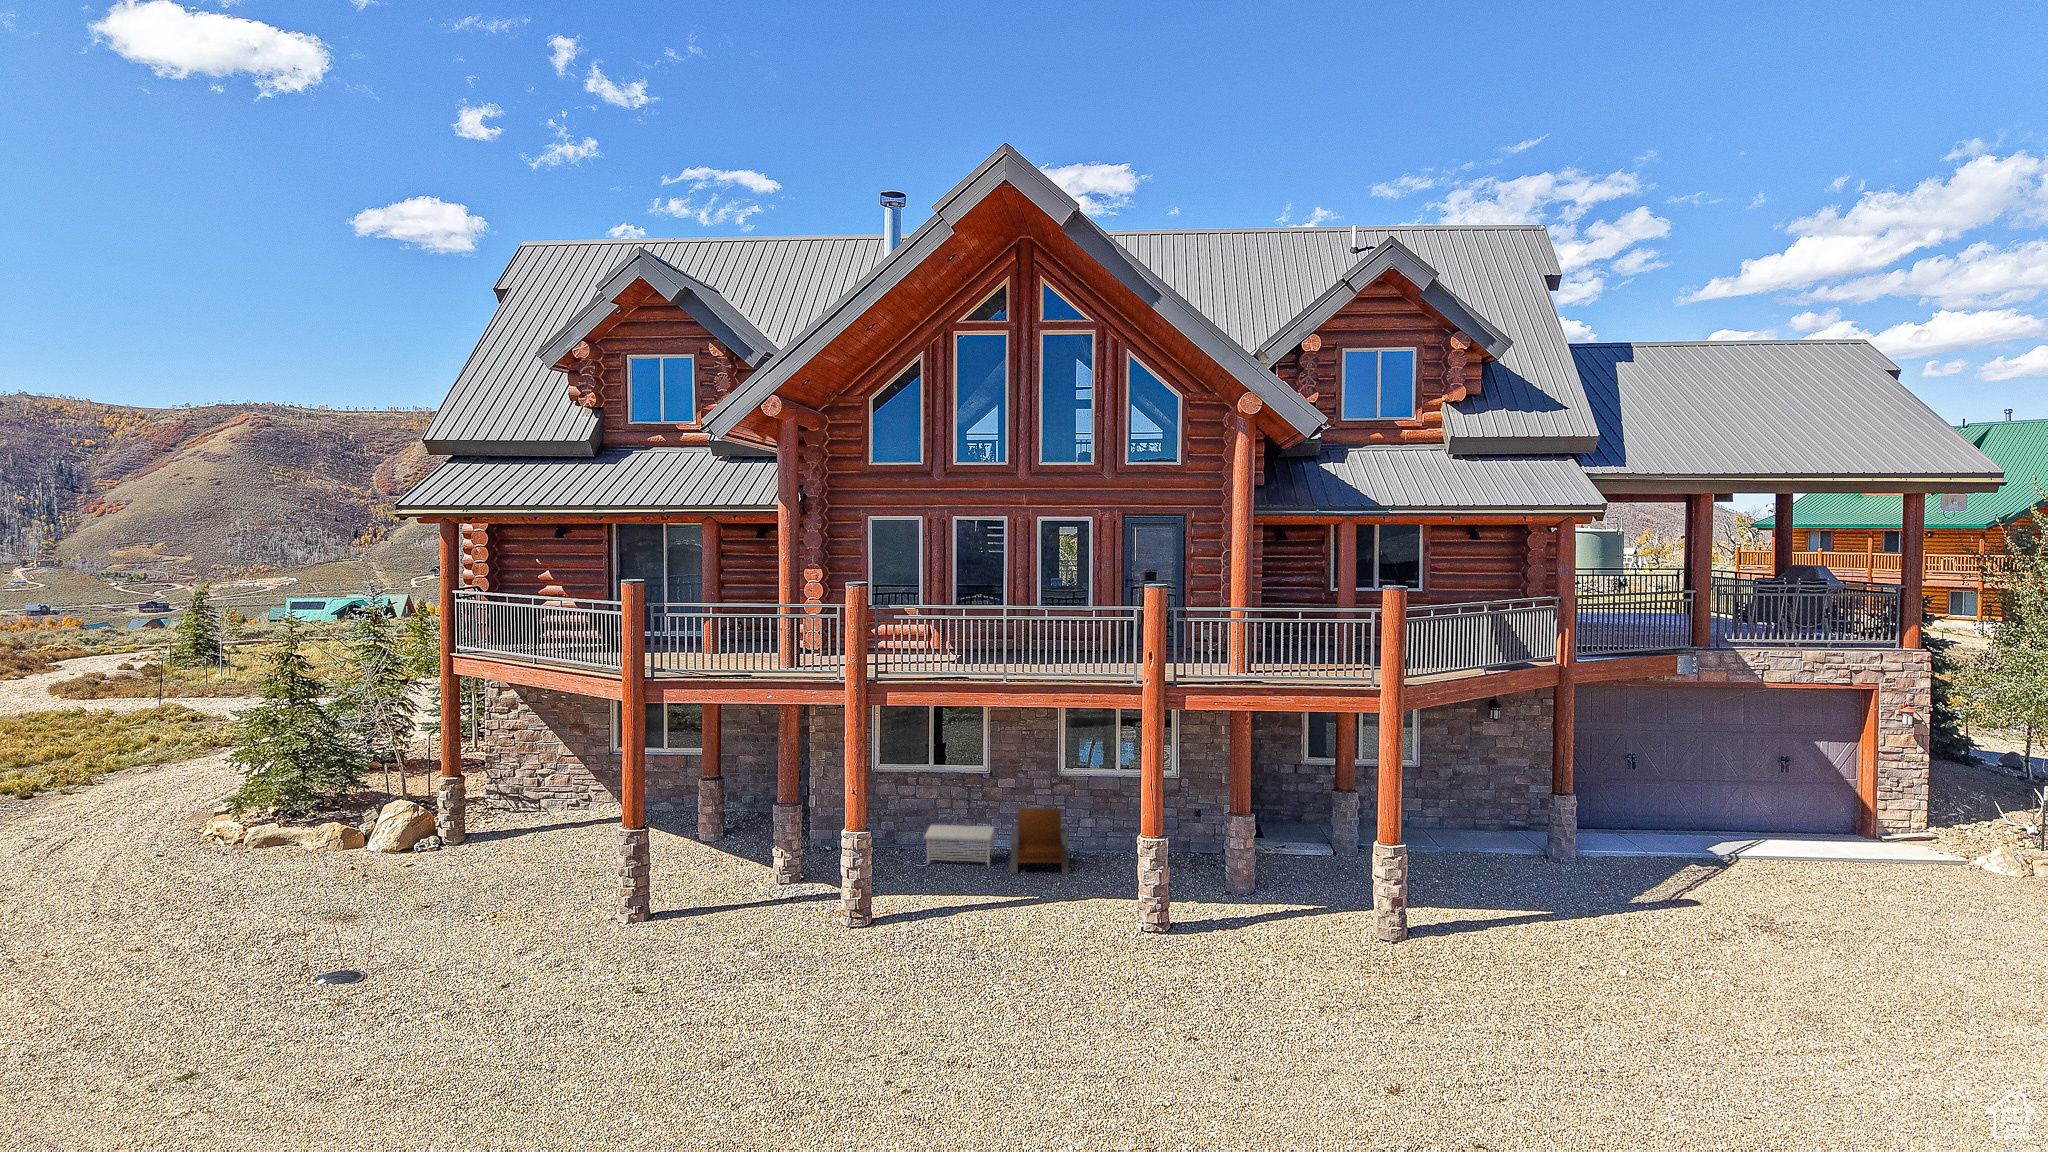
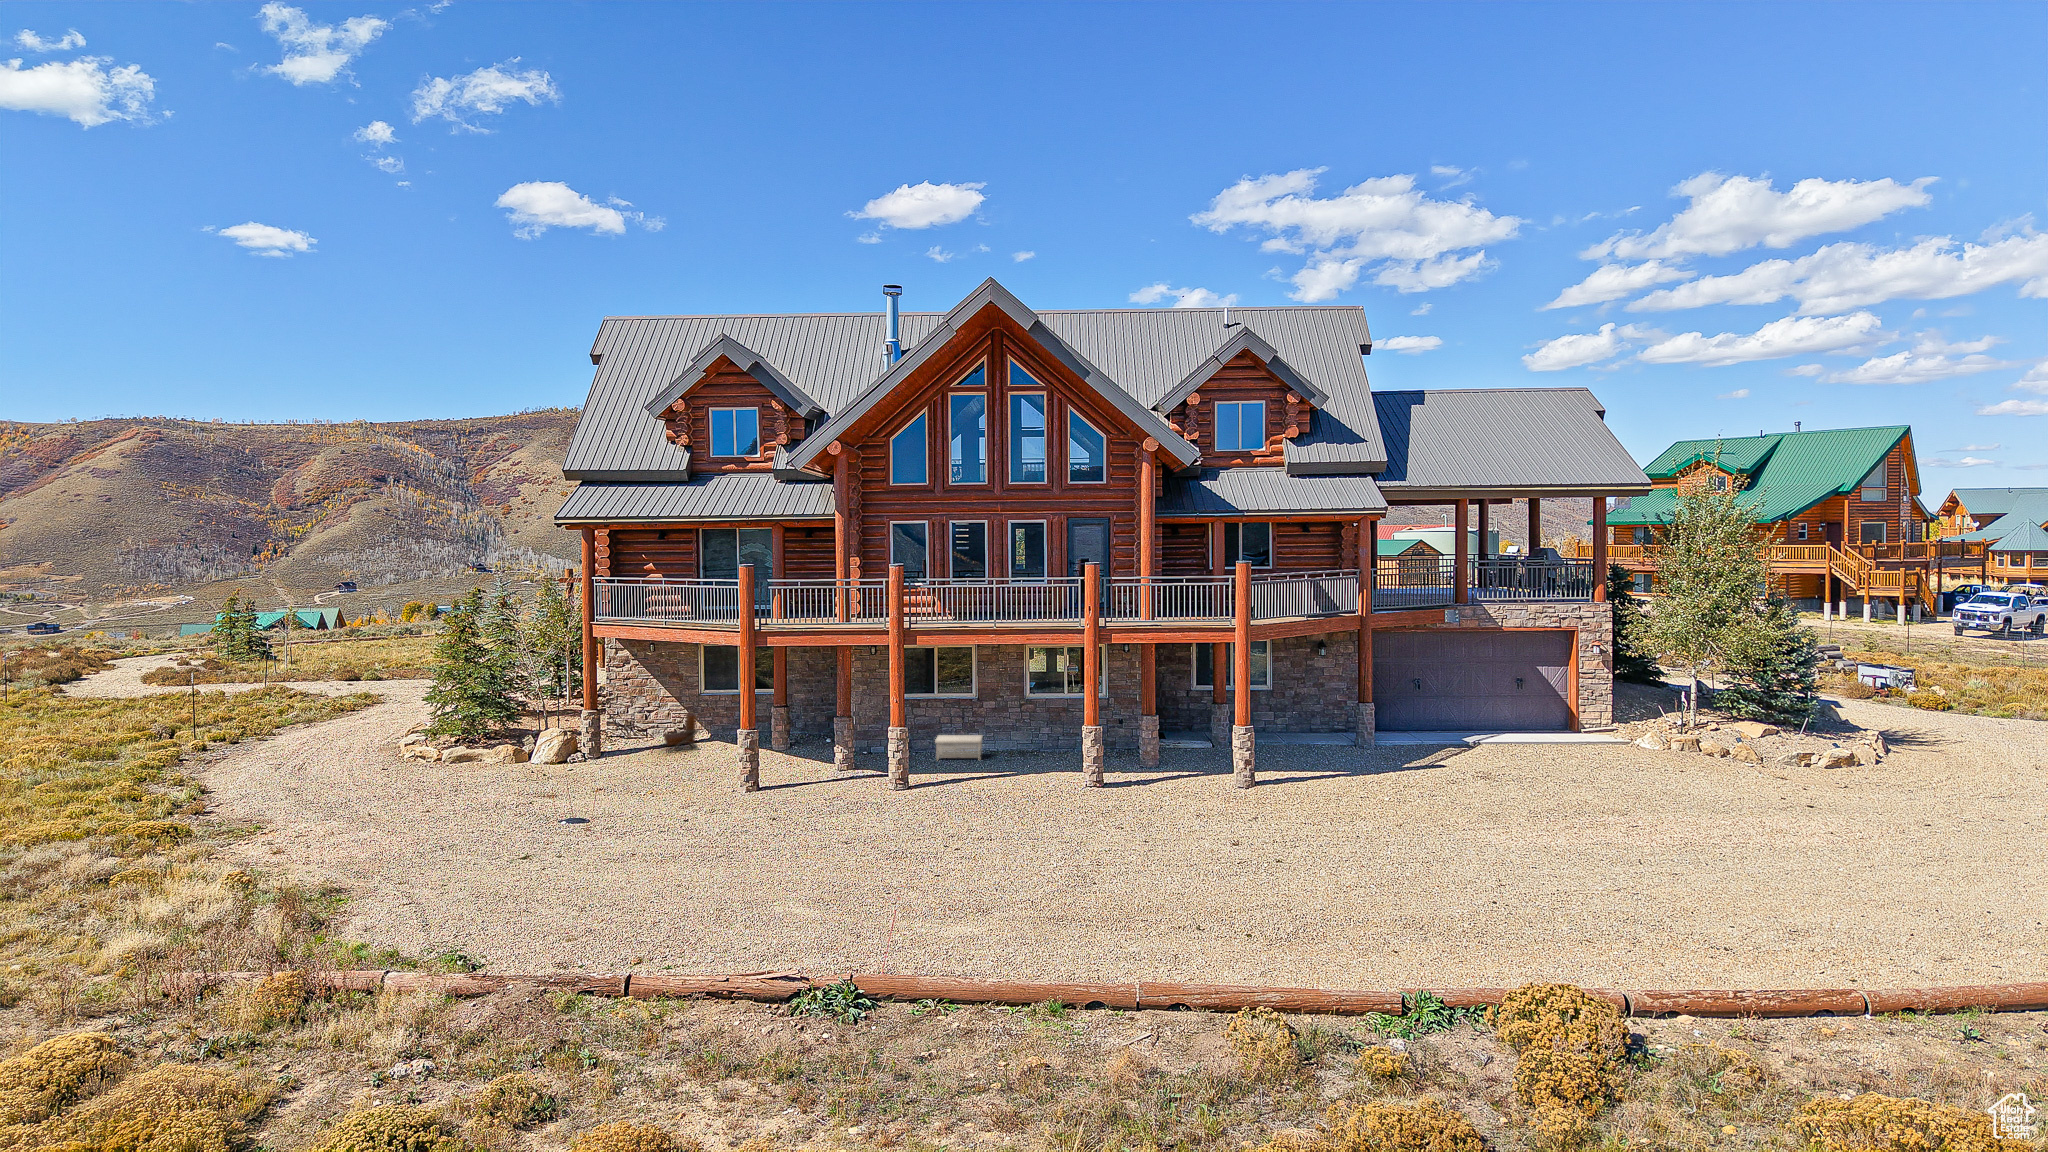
lounge chair: present [1010,808,1069,874] -> present [664,711,700,753]

